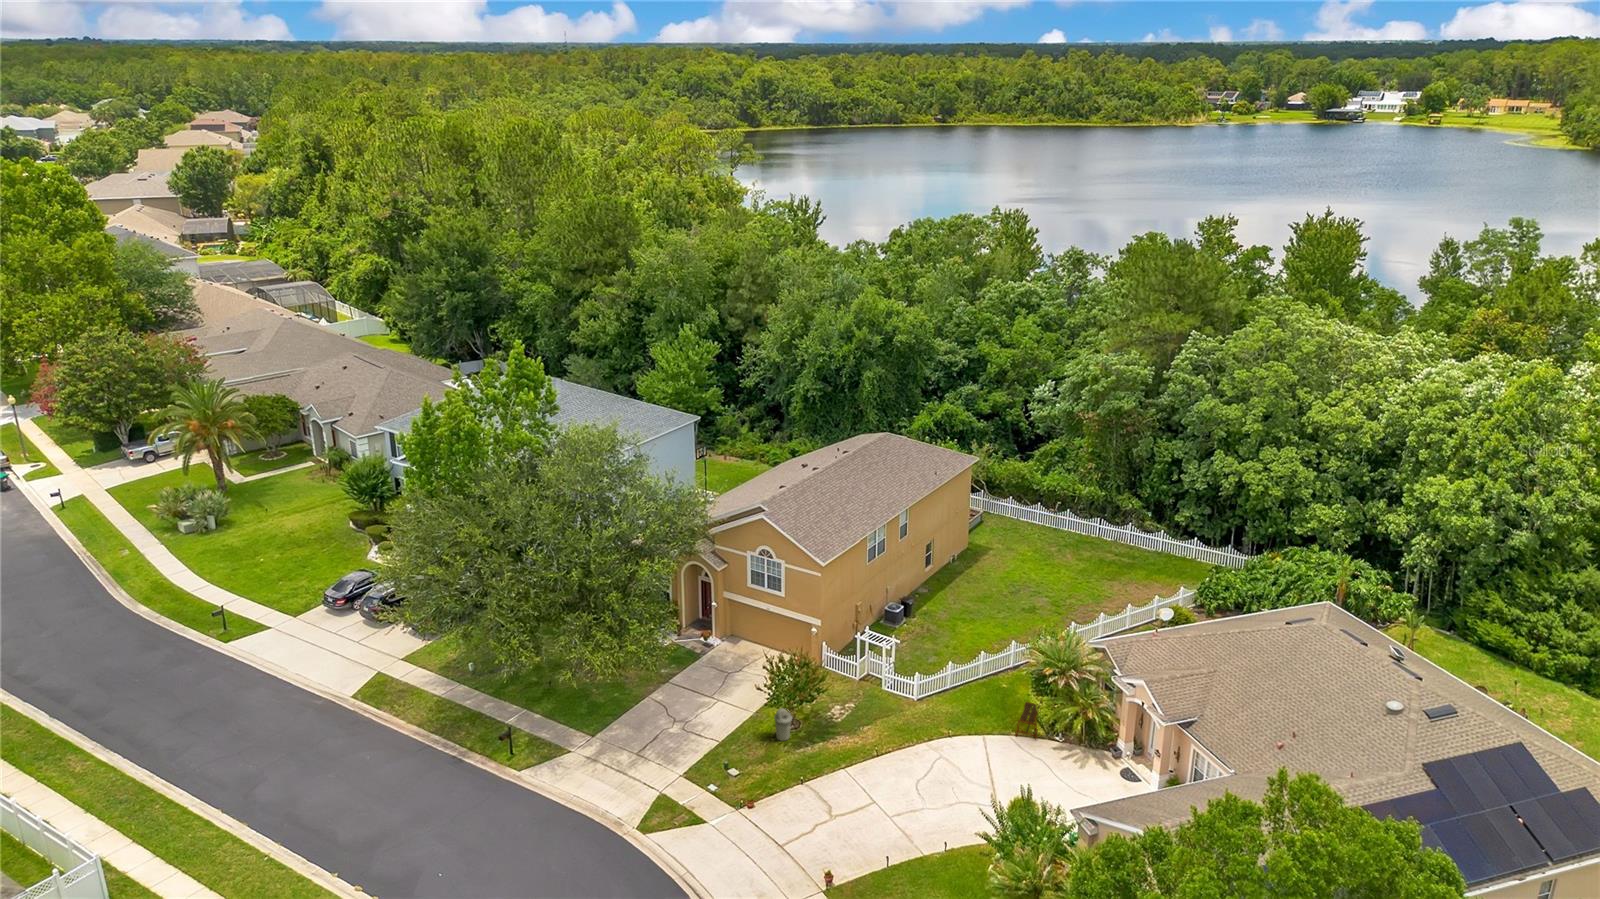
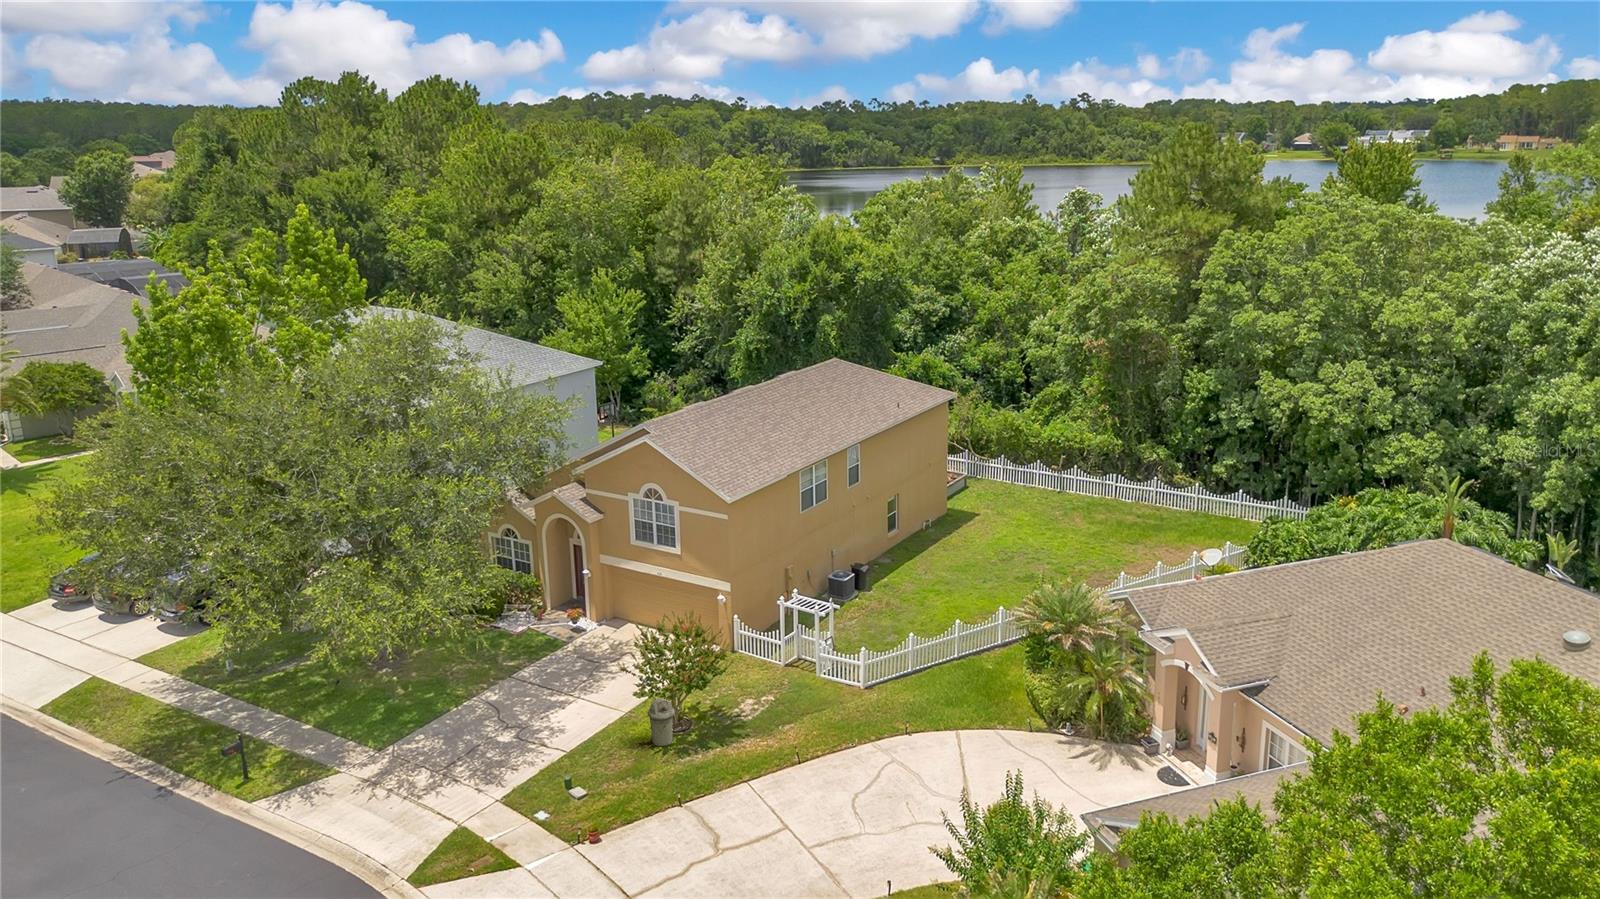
bench: present [1016,696,1044,739] -> none [1002,668,1043,735]

